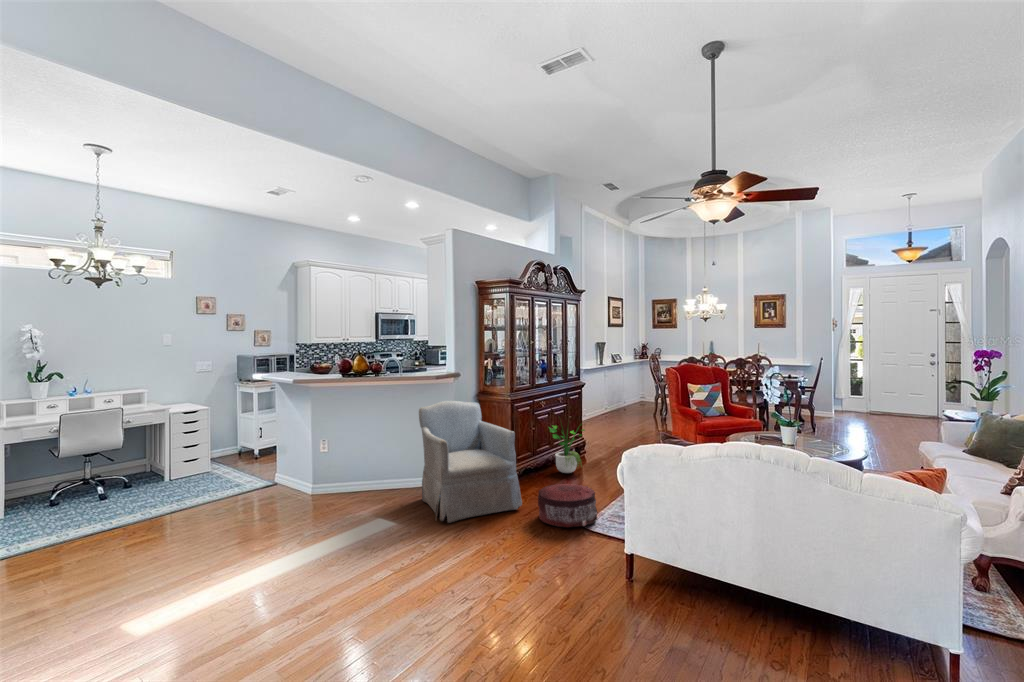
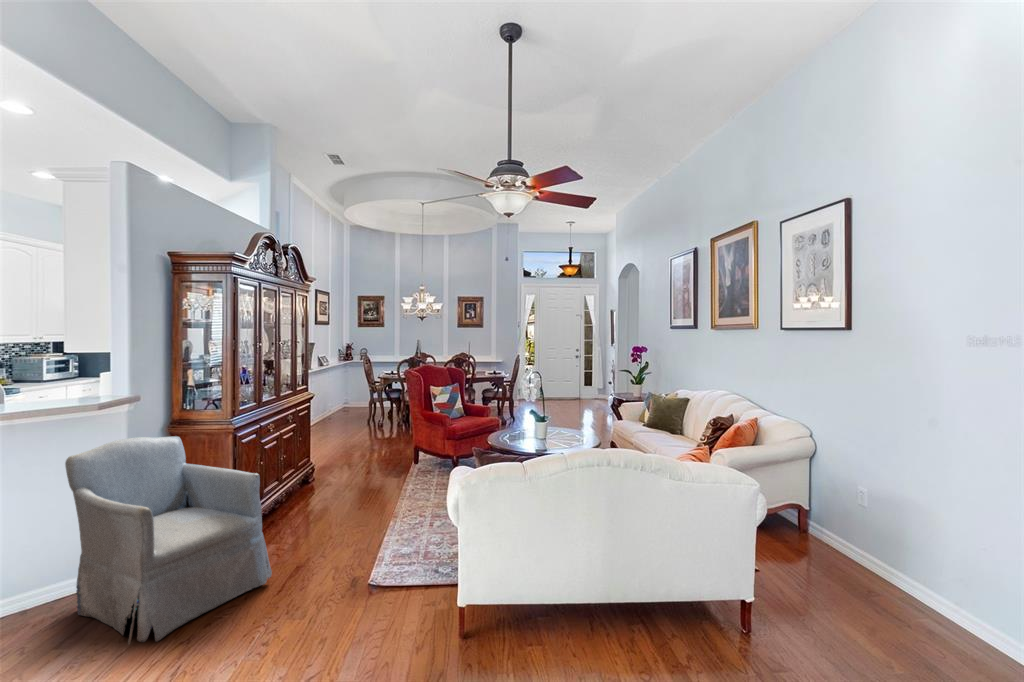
potted plant: present [549,424,585,473] -> none [278,436,328,514]
pouf: present [538,484,597,527] -> none [301,528,386,594]

